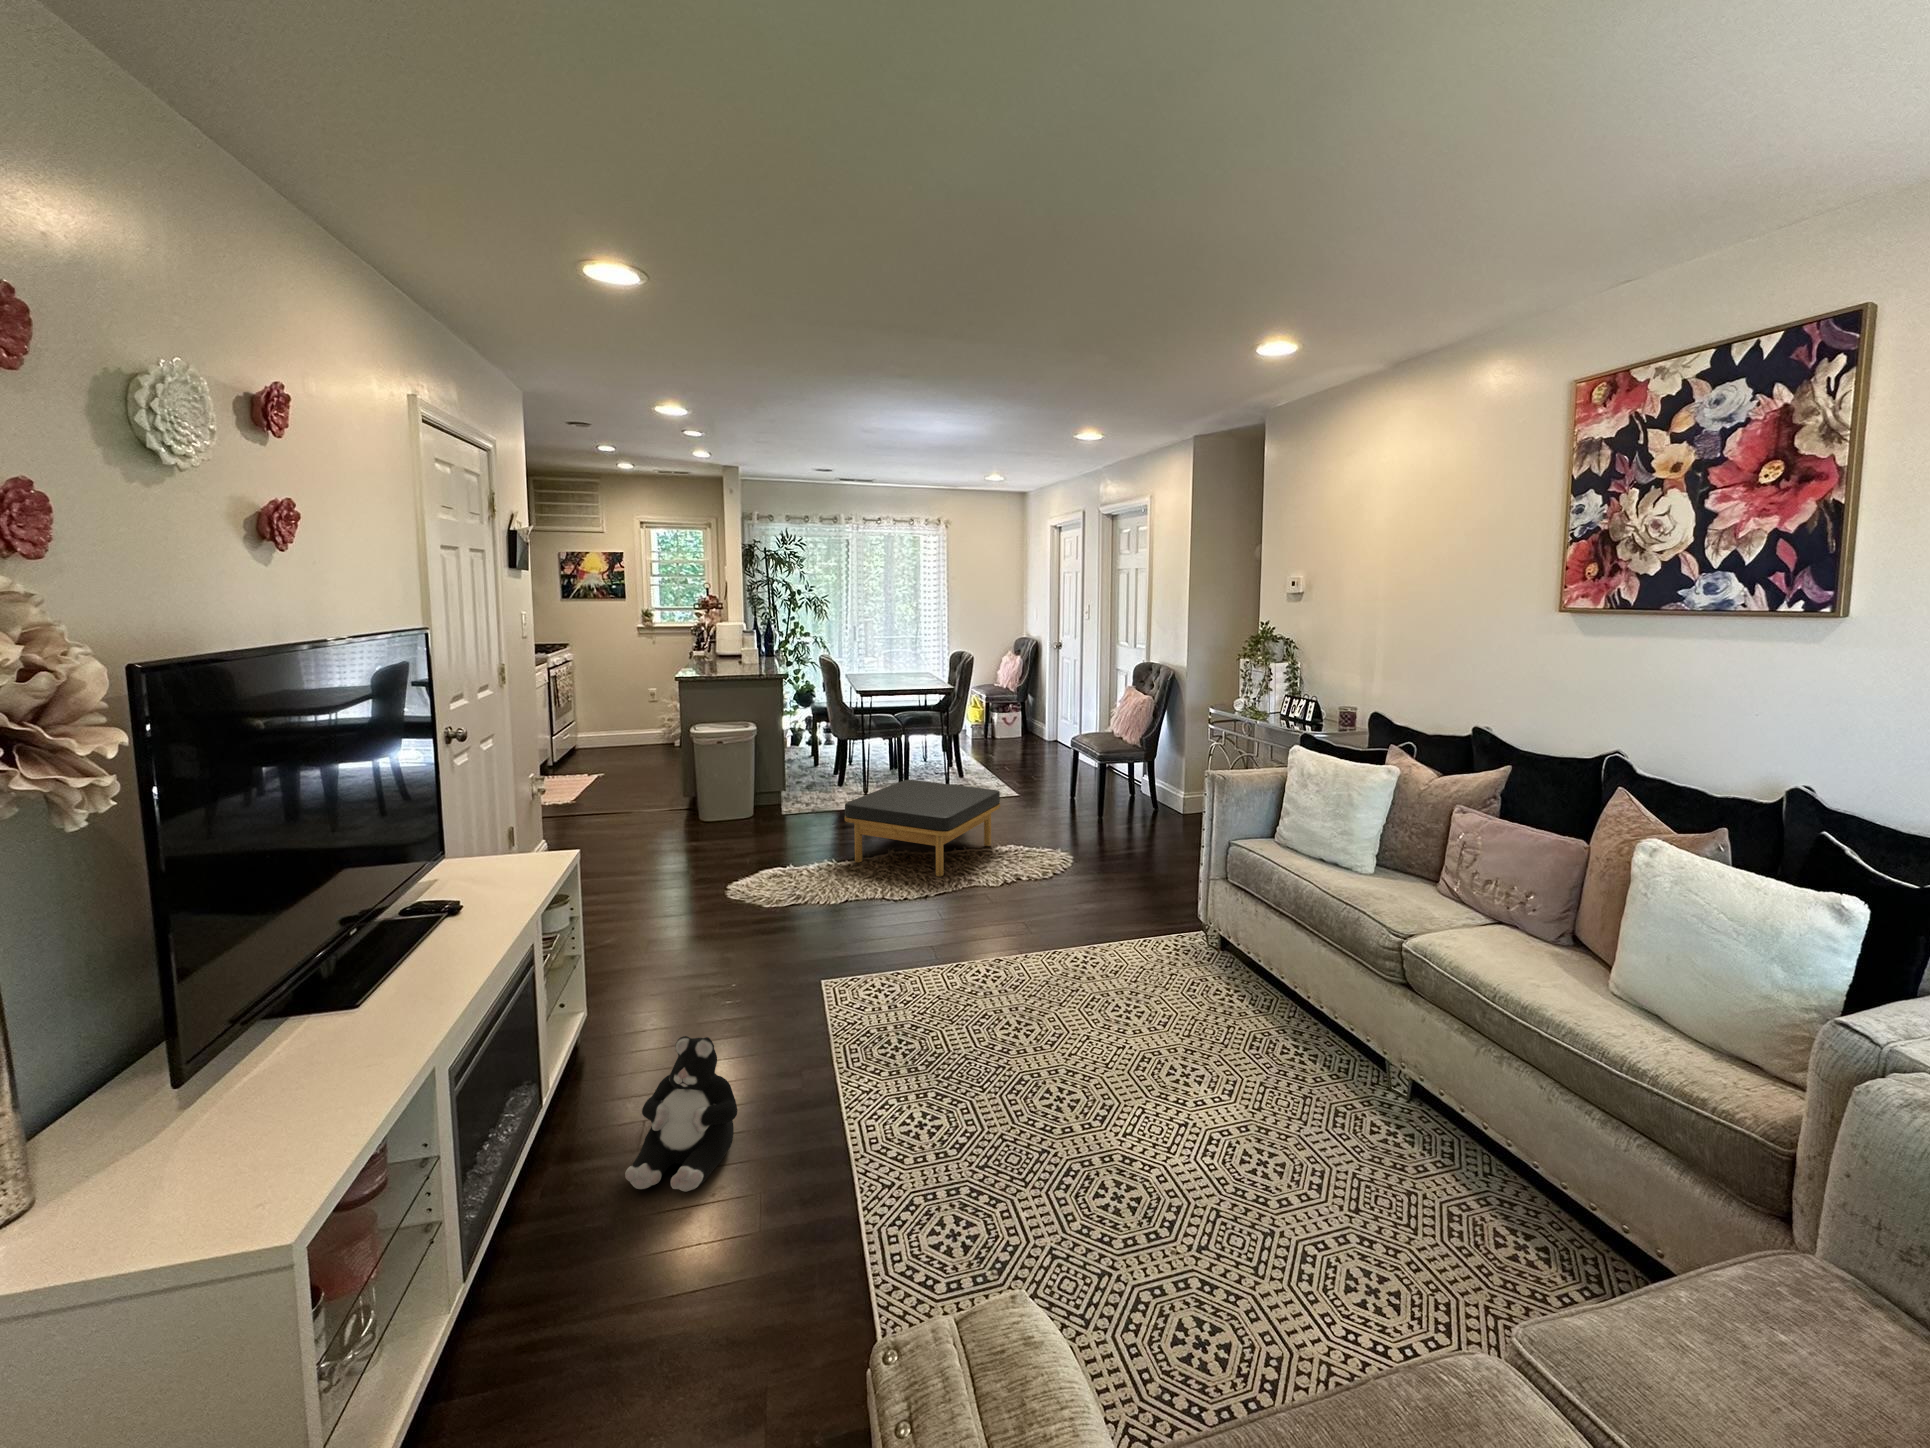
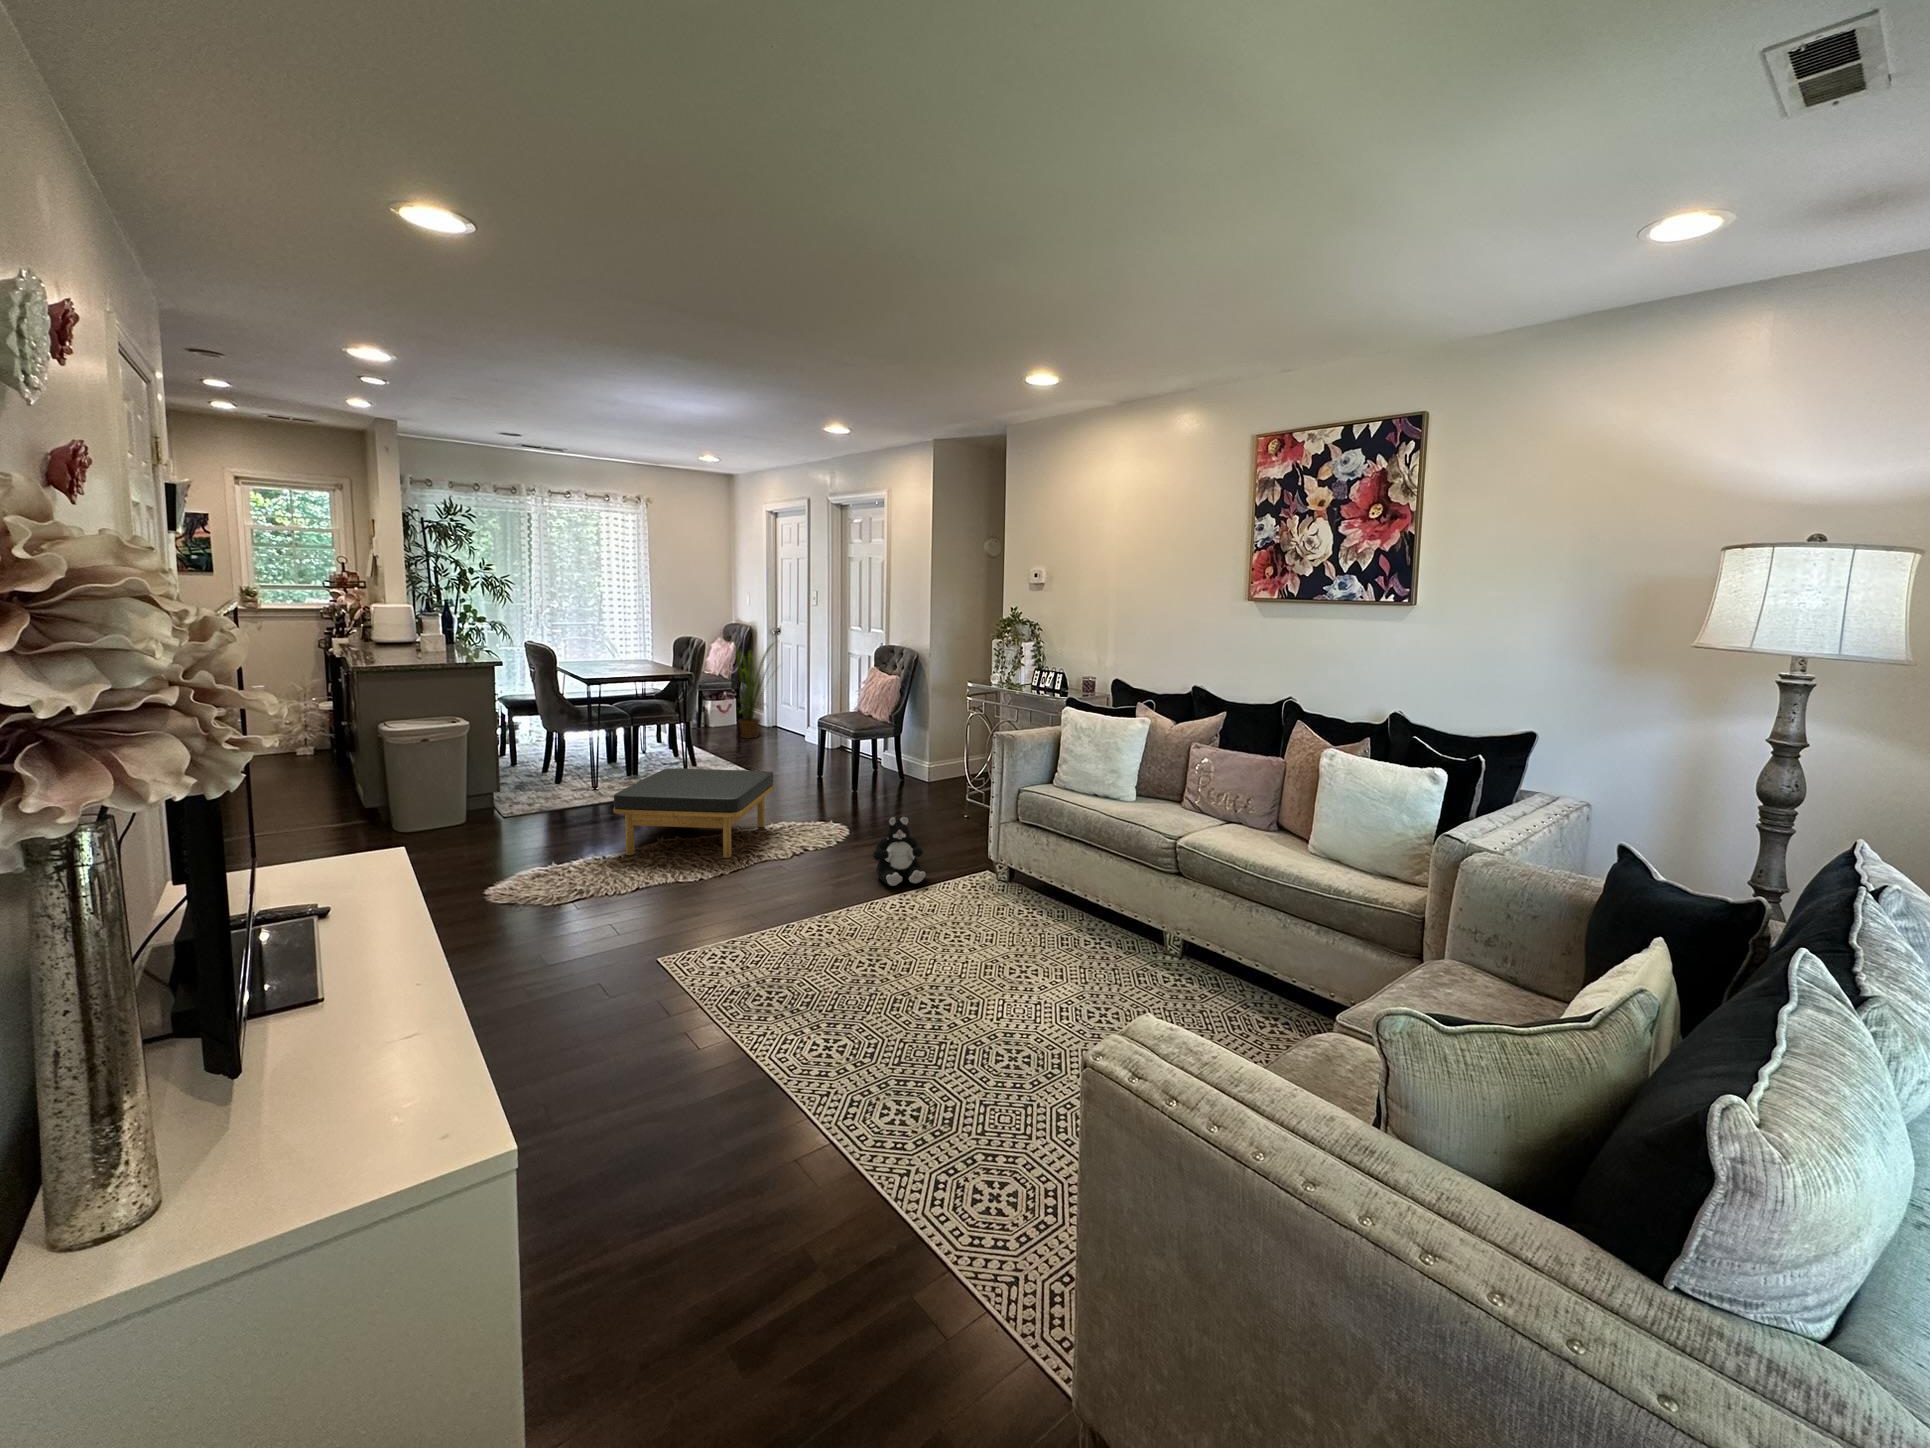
house plant: none [1010,655,1059,750] -> present [736,644,773,739]
plush toy: present [625,1036,738,1192] -> present [873,816,926,886]

